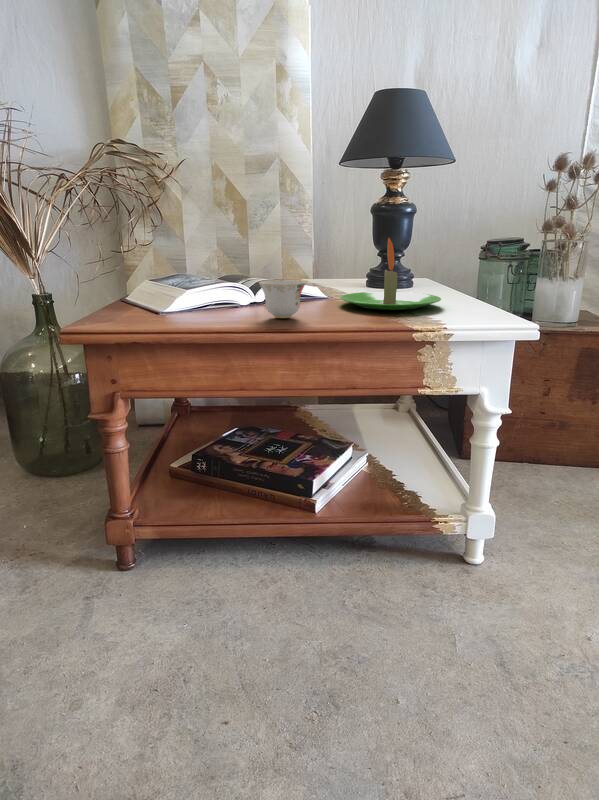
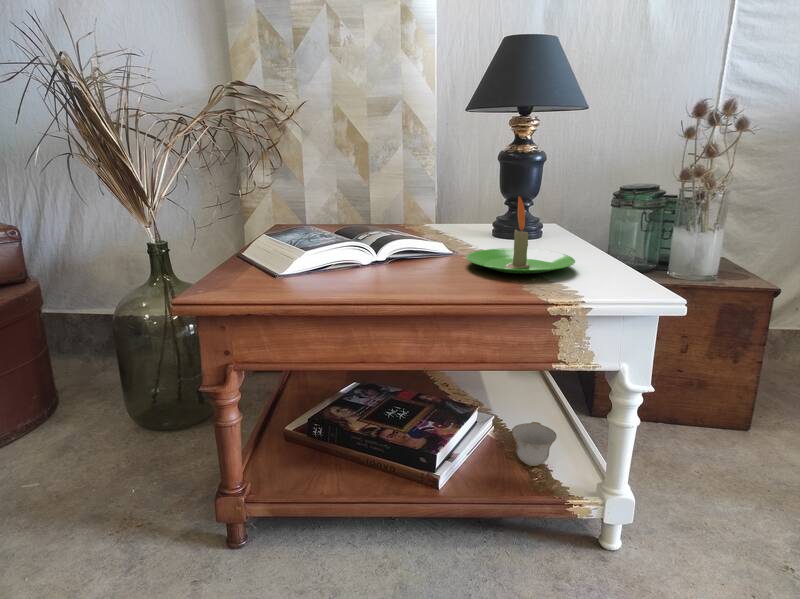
teacup: present [259,280,306,318] -> present [512,422,557,466]

